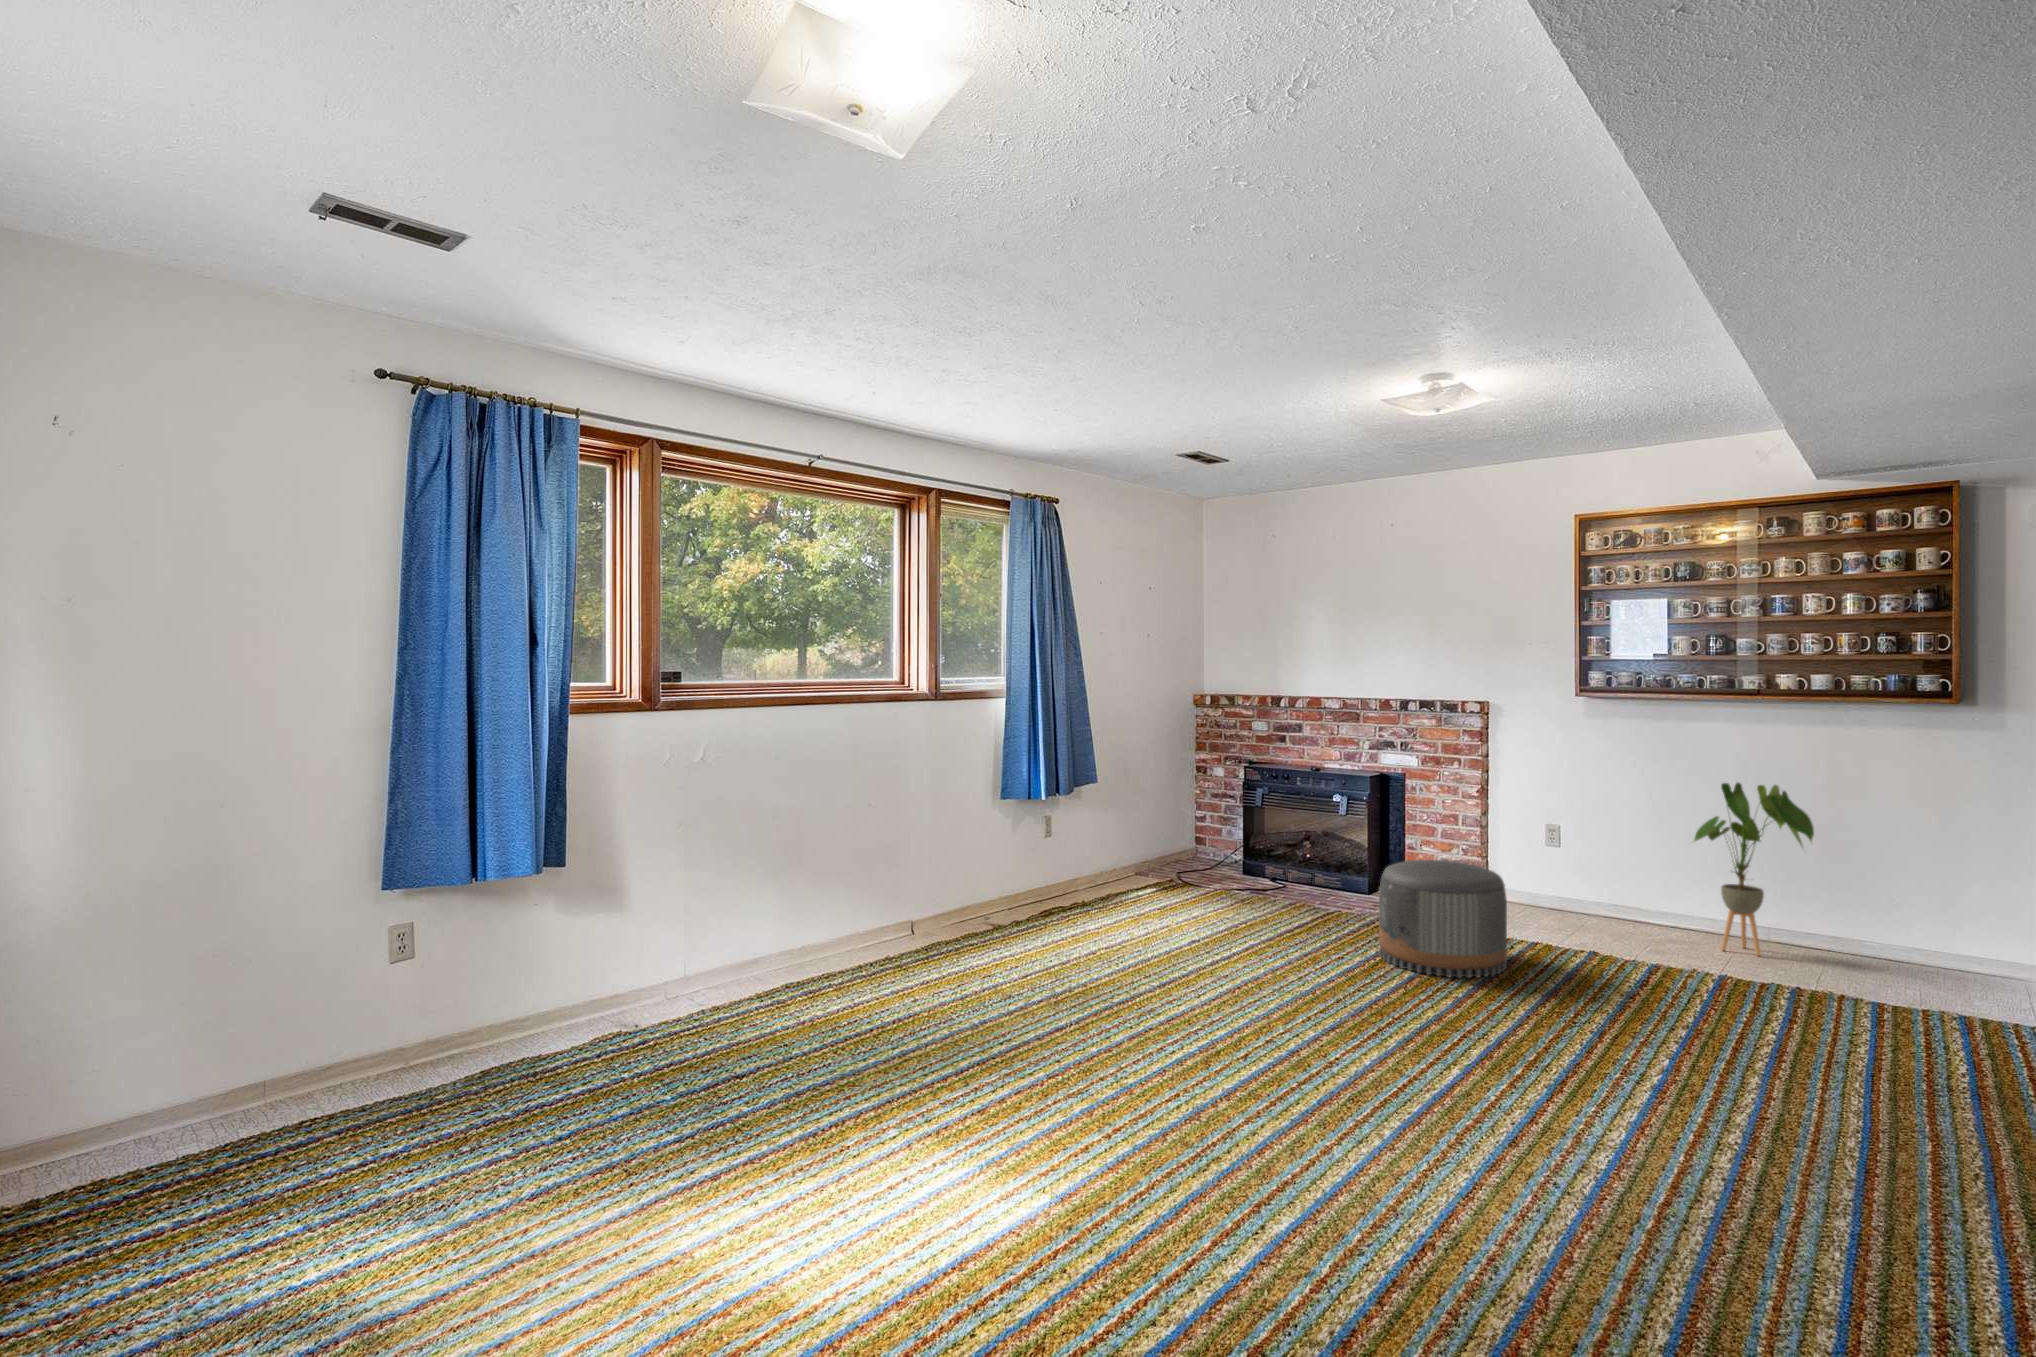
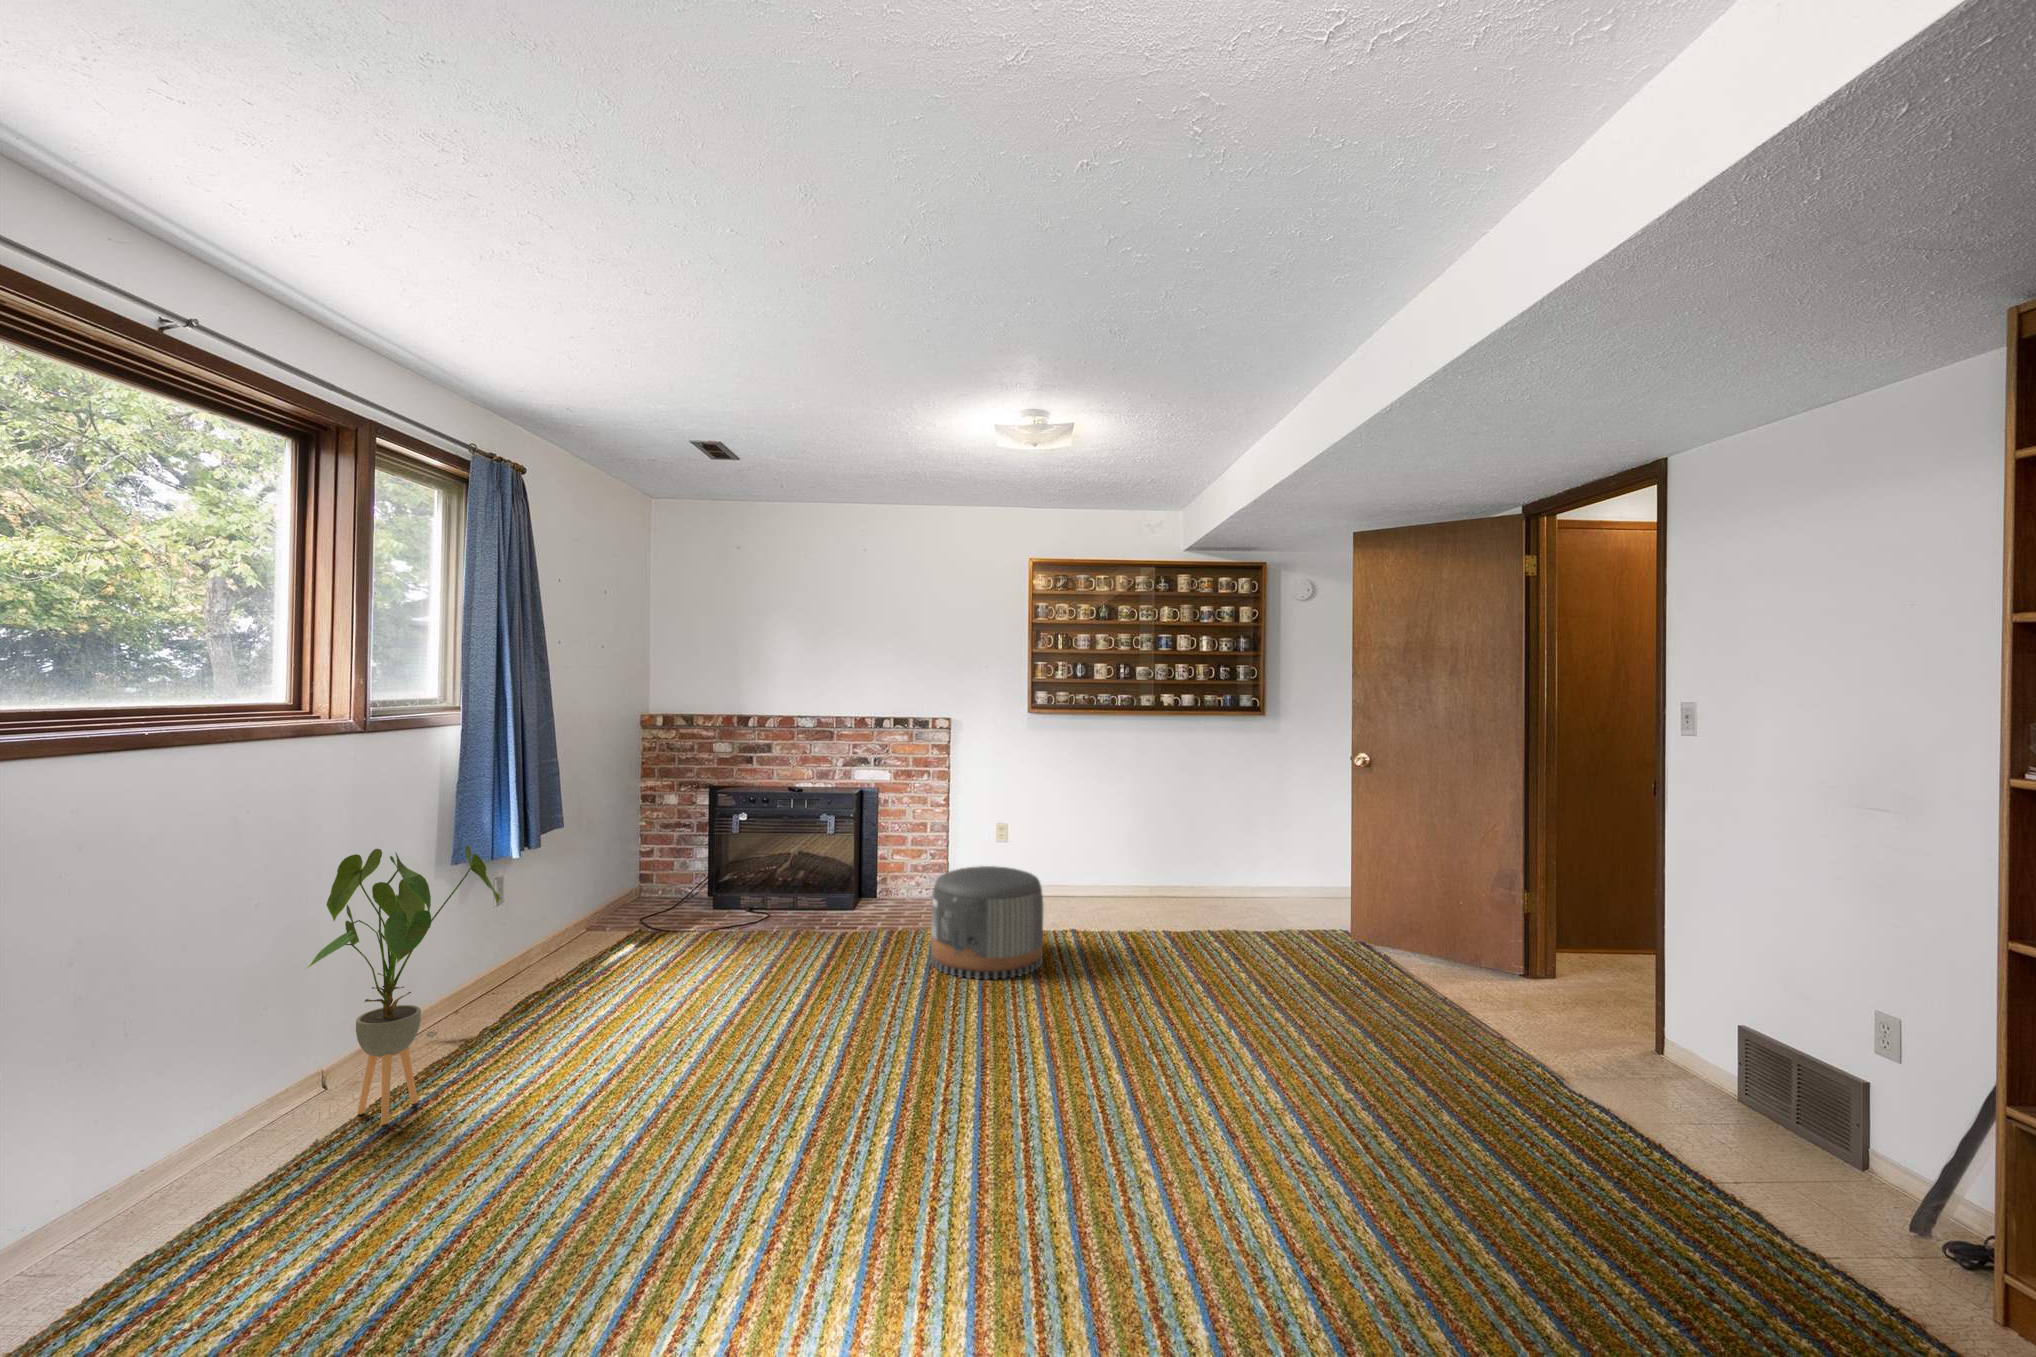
house plant: present [1694,783,1814,956] -> present [307,845,500,1125]

